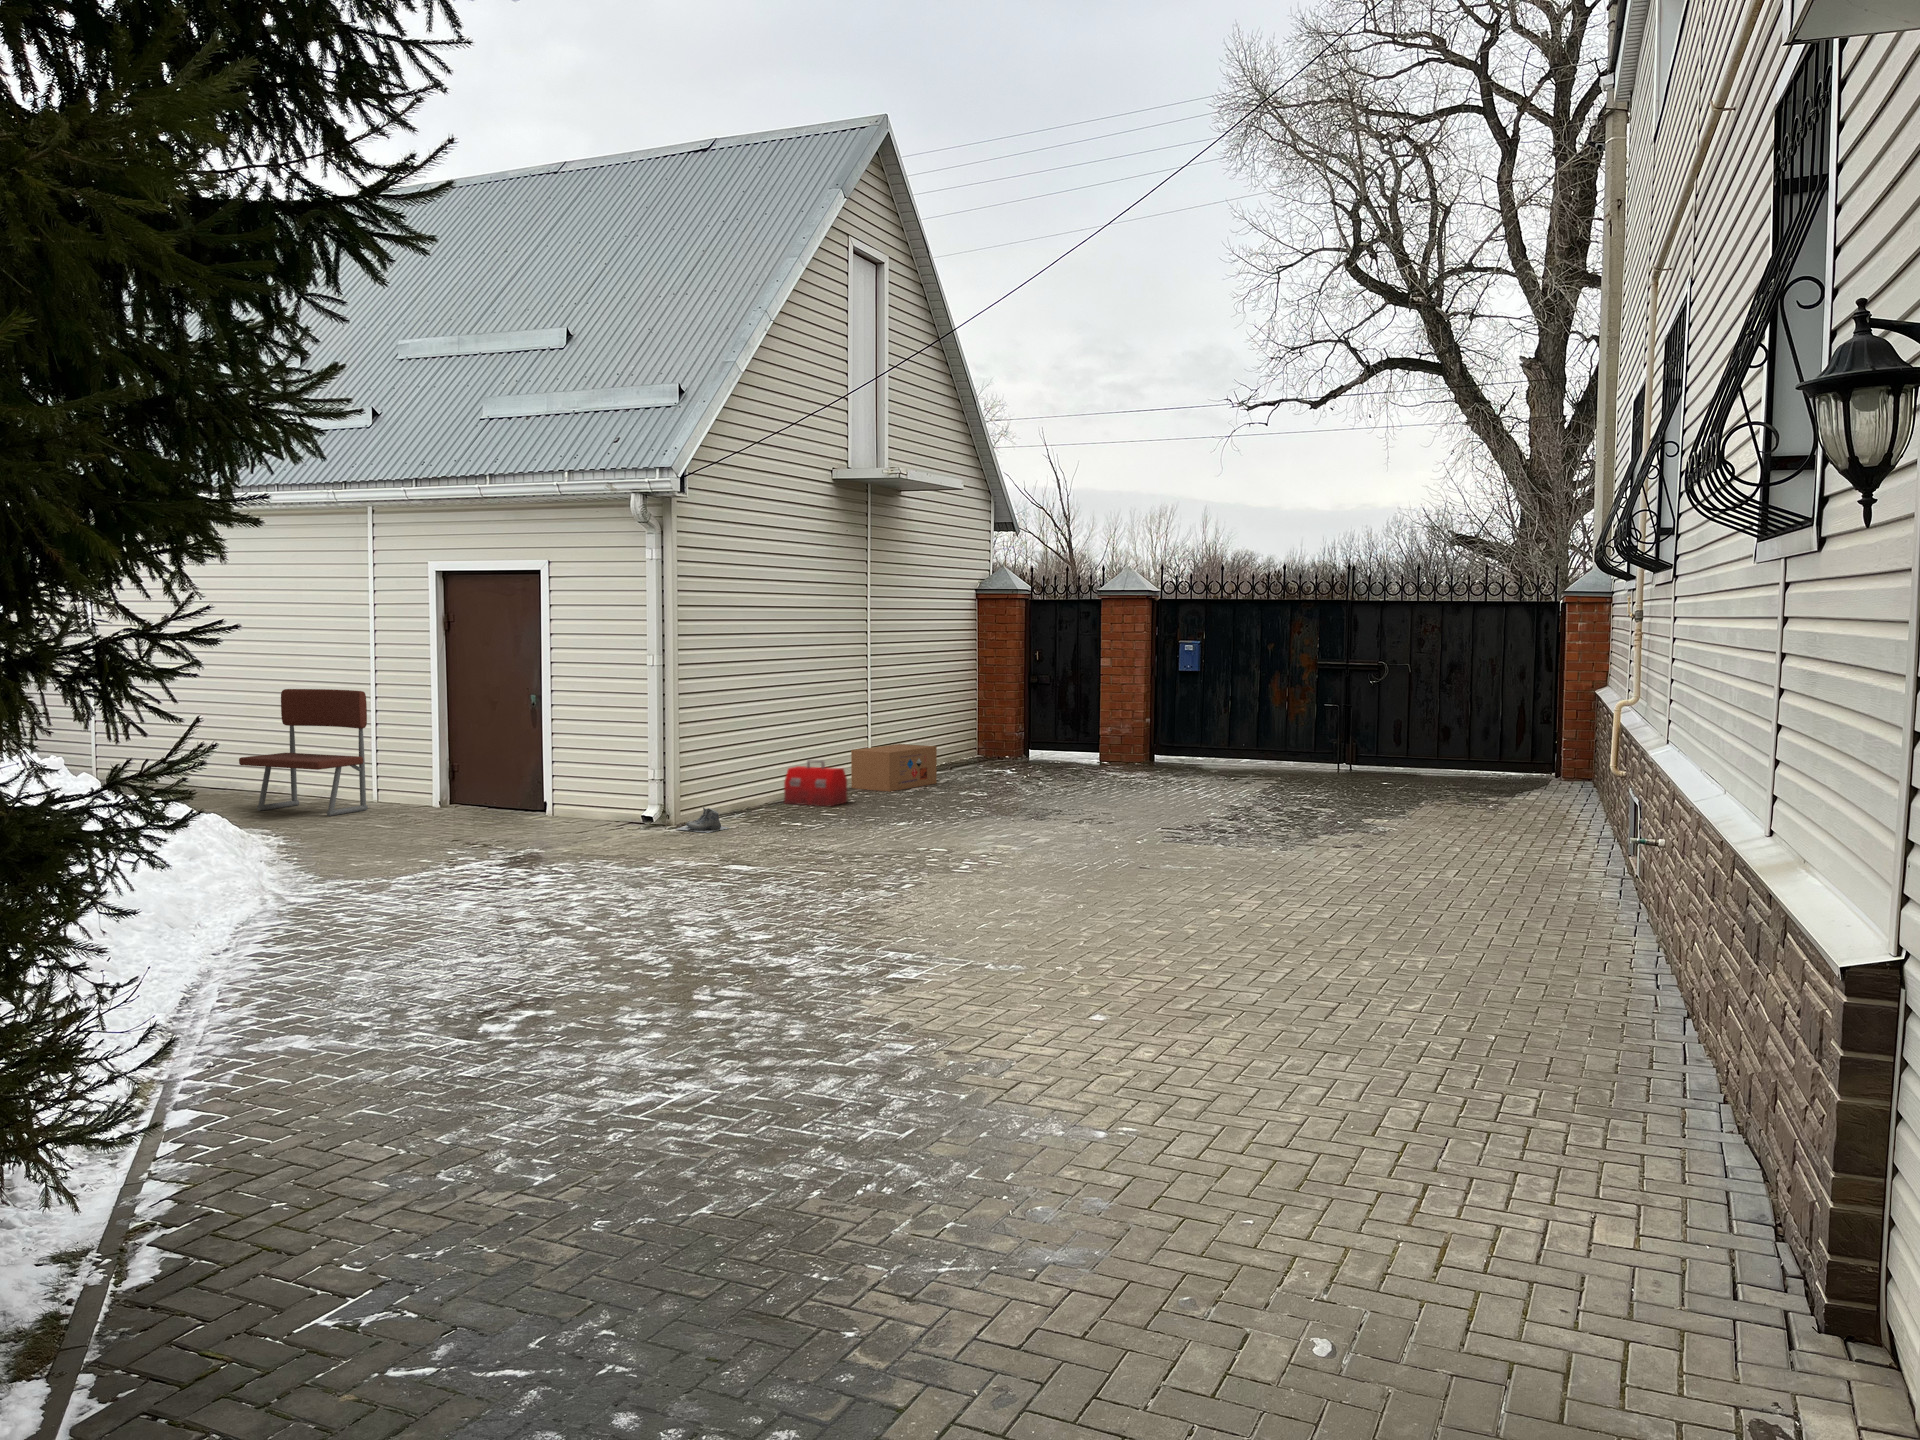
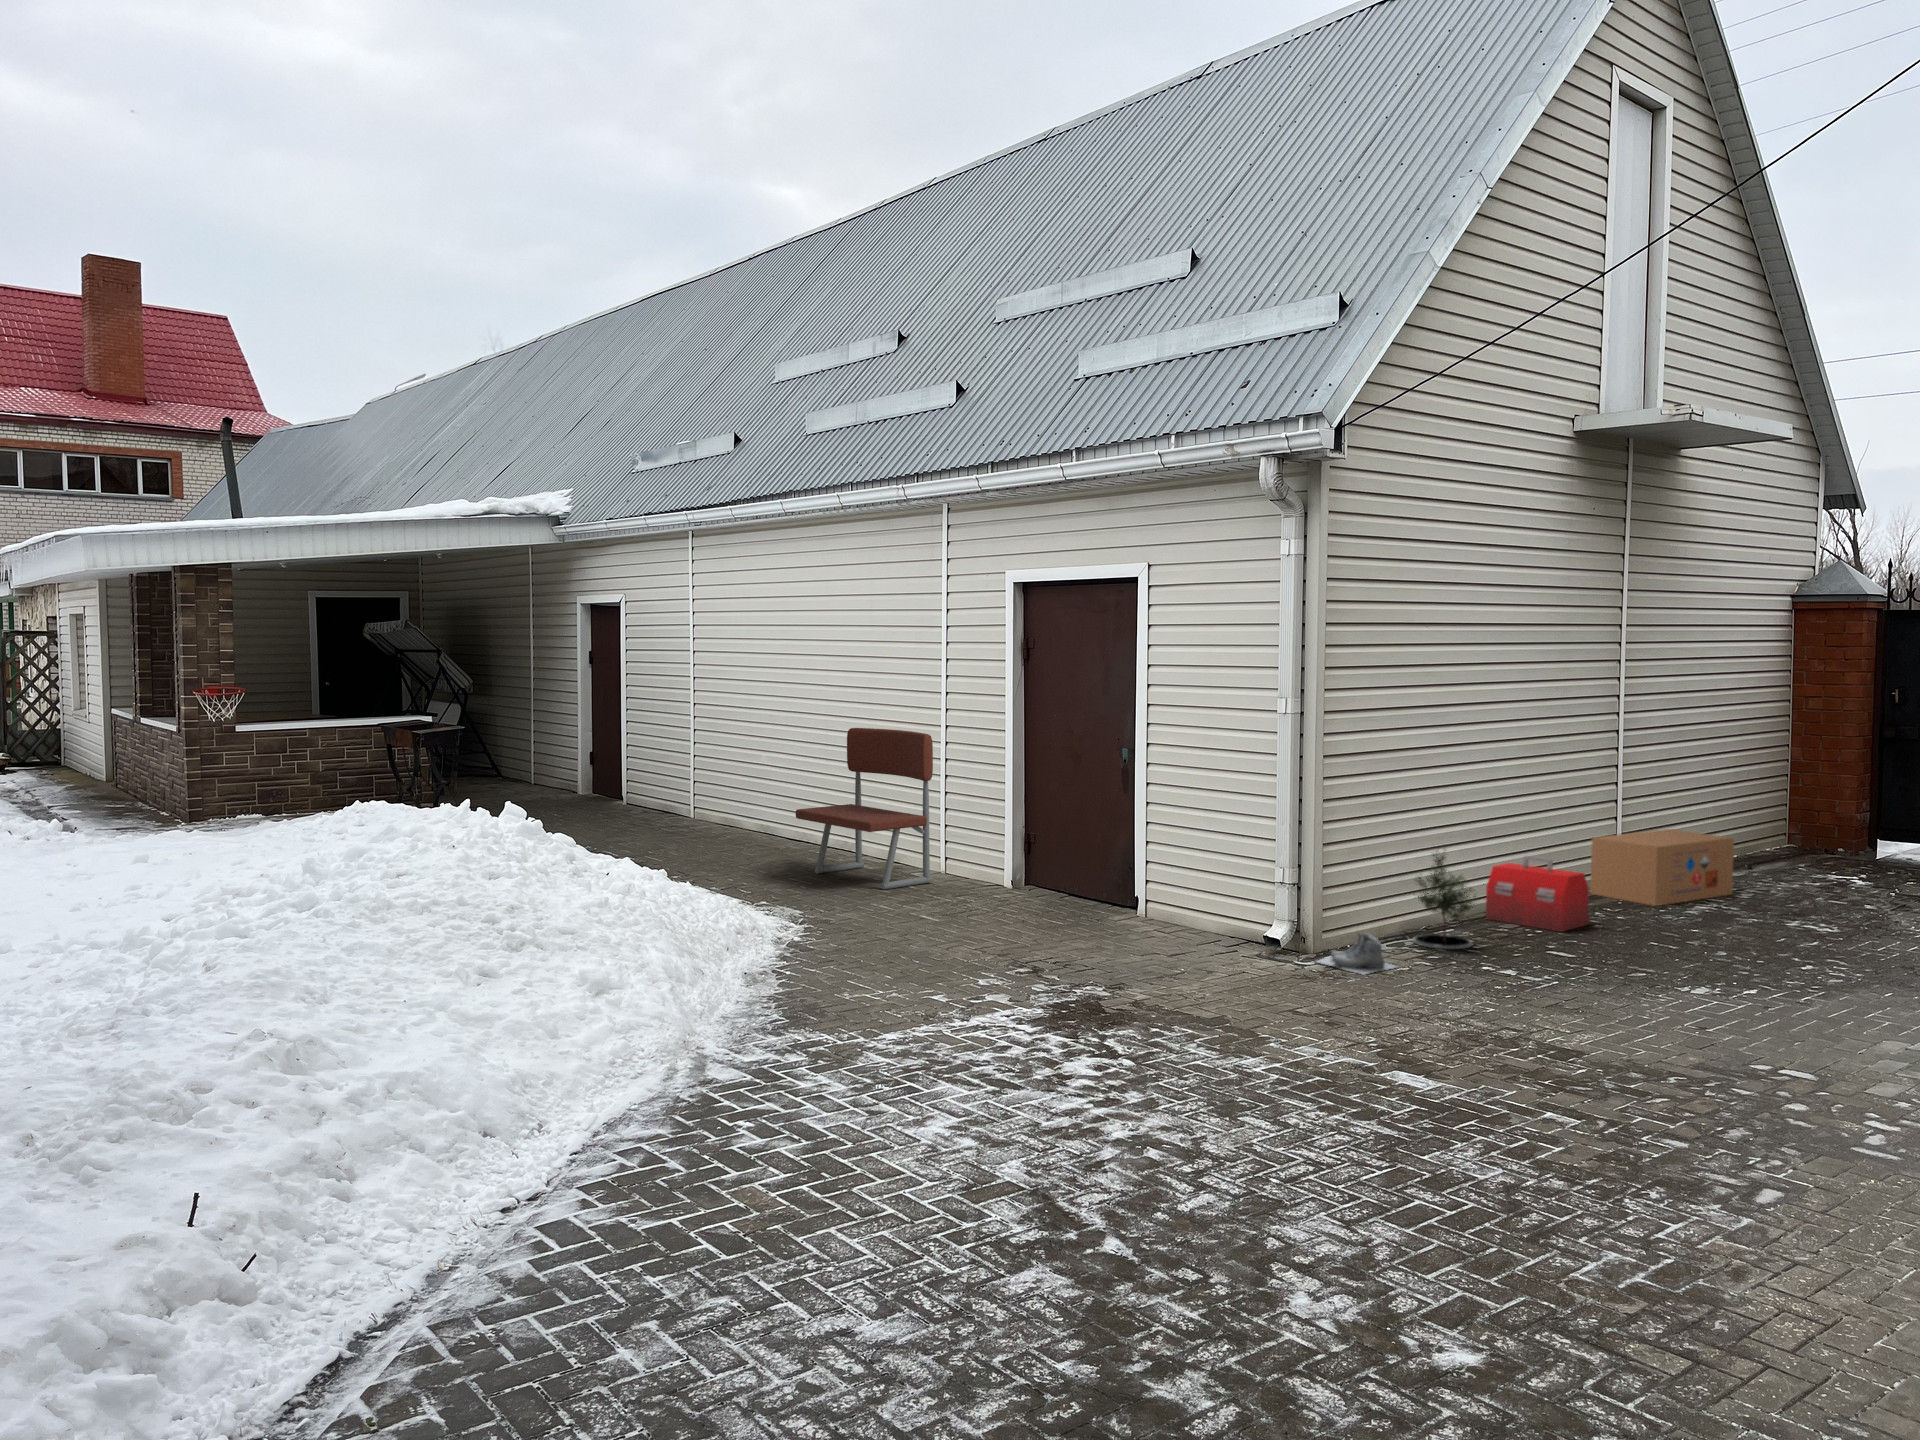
potted tree: none [736,750,781,819] -> present [1413,852,1477,949]

